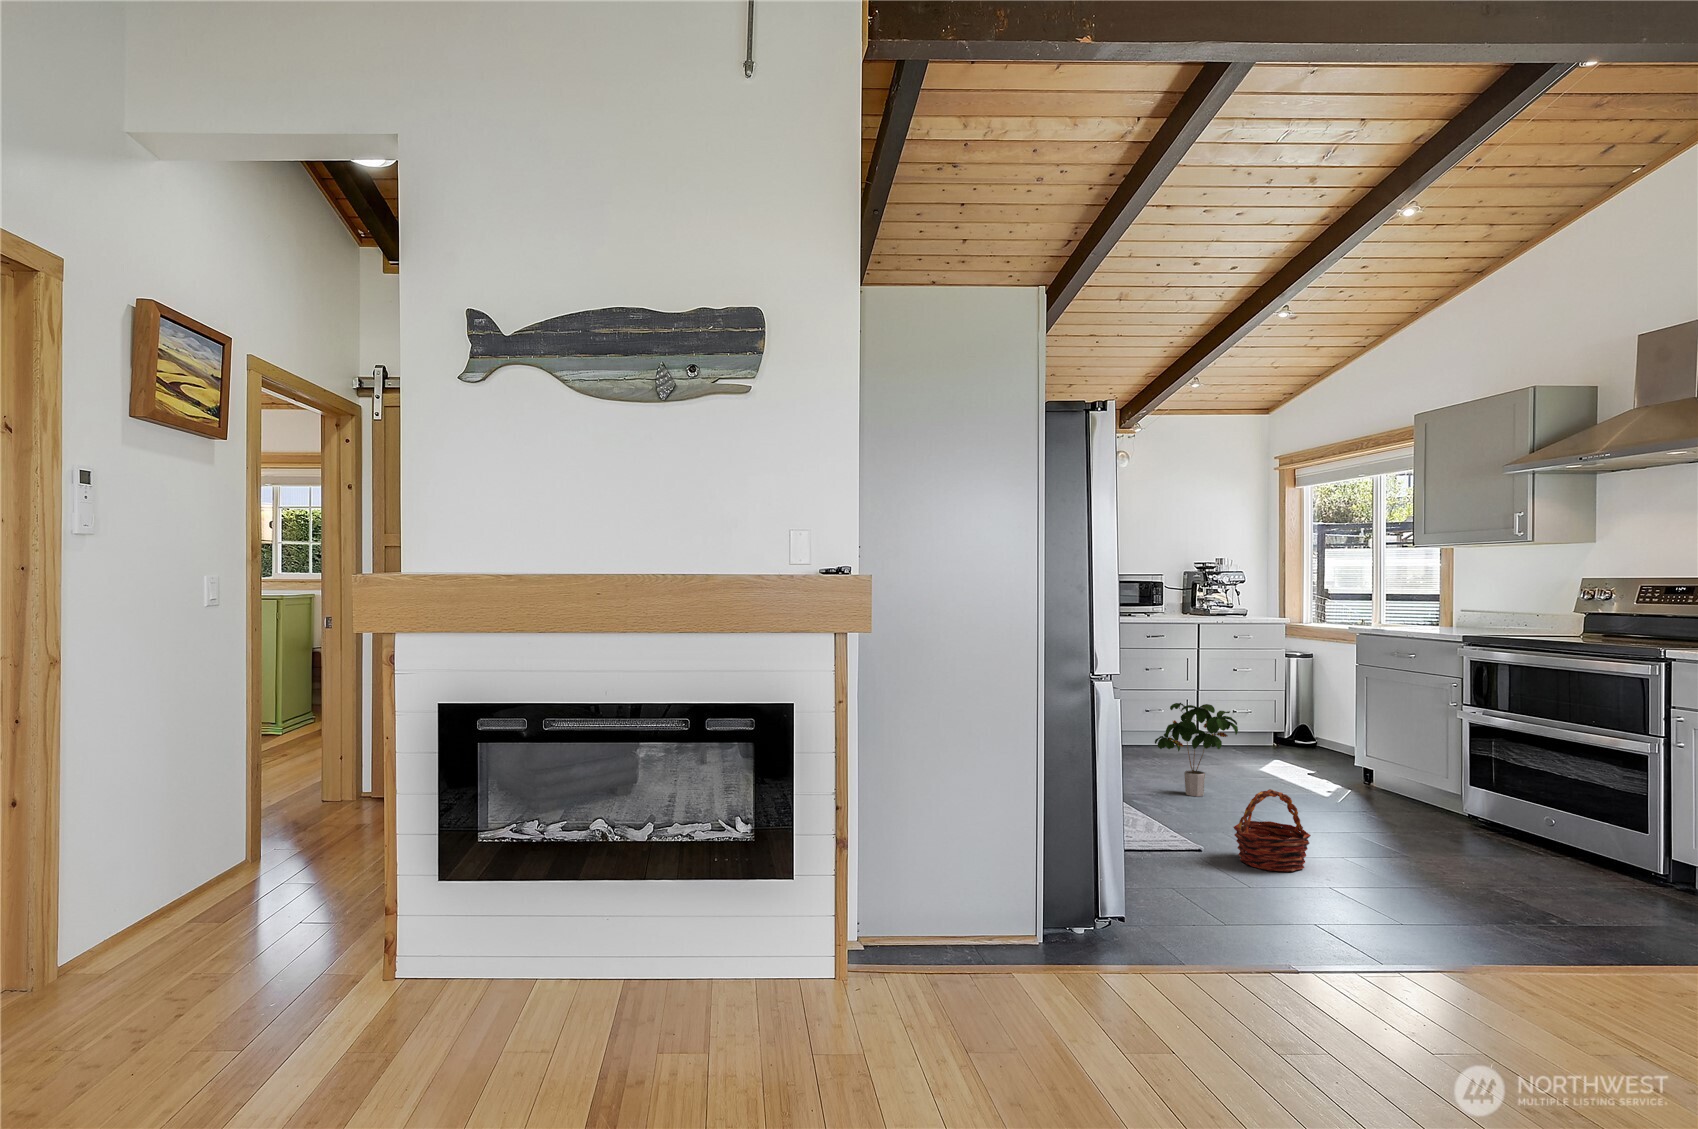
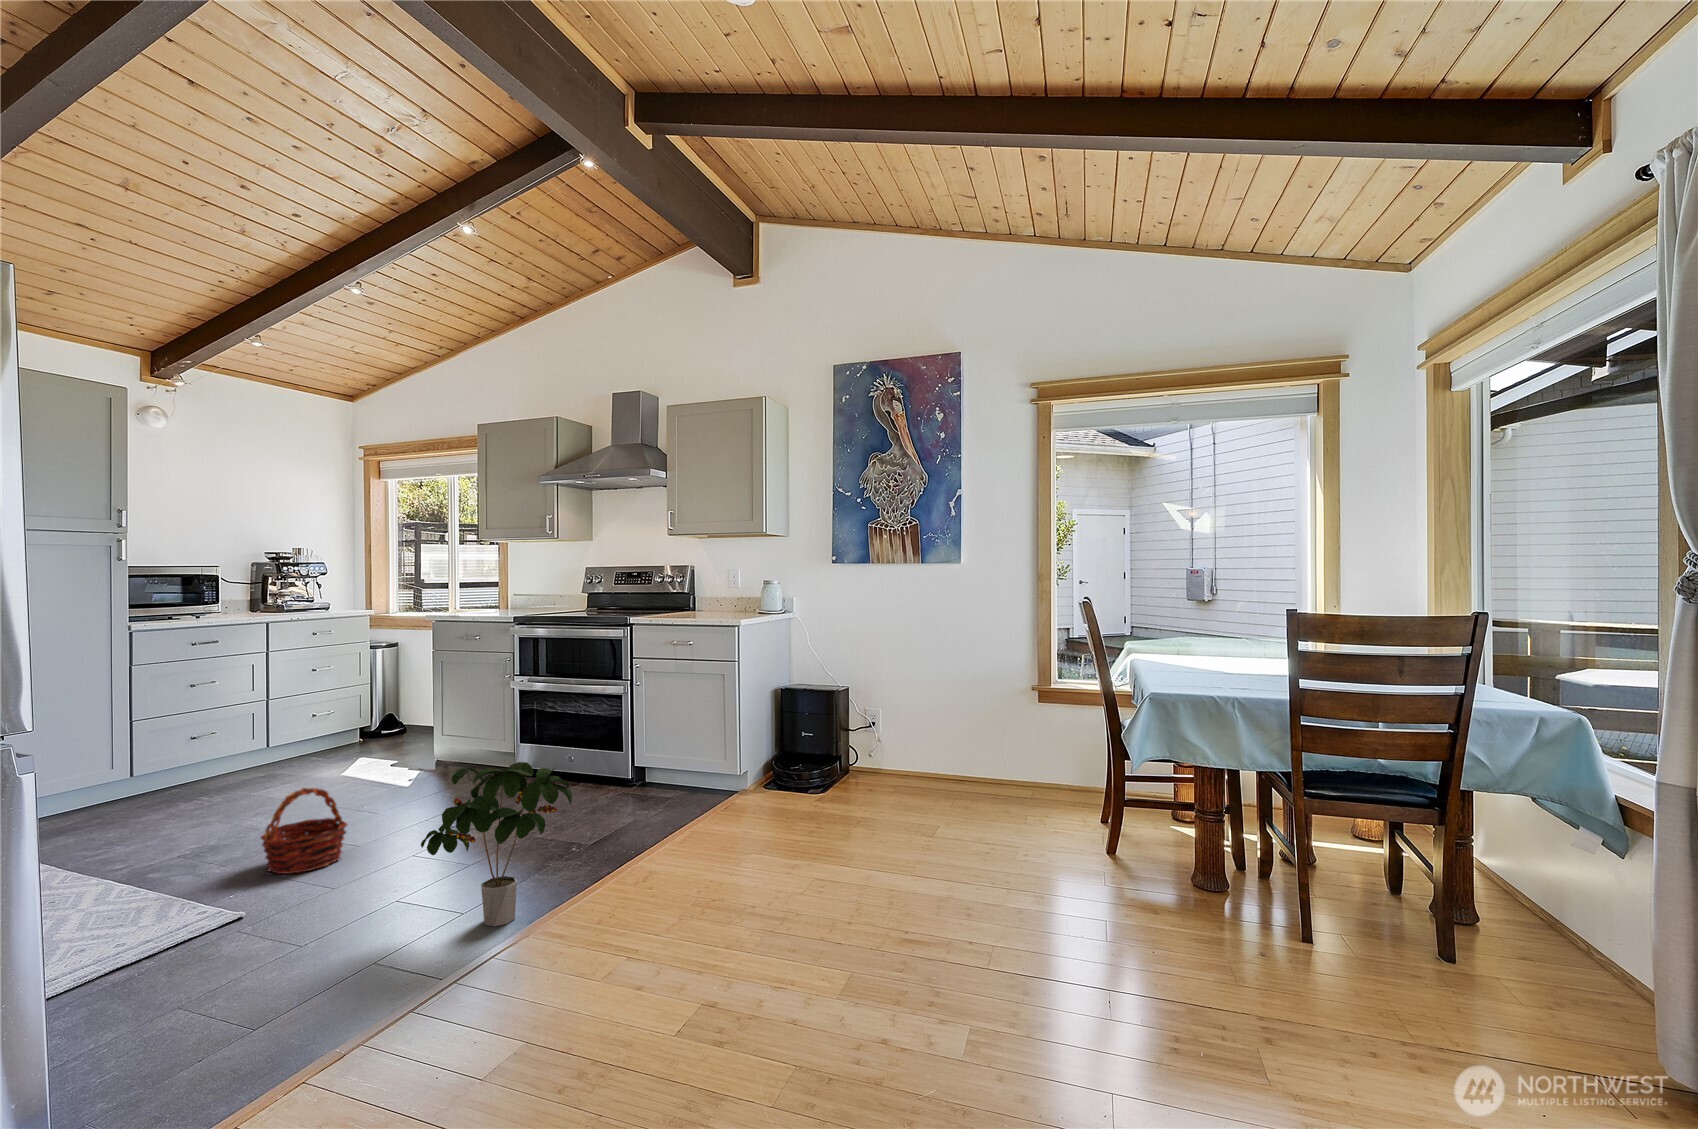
potted plant: present [1155,703,1238,796] -> present [421,762,572,926]

